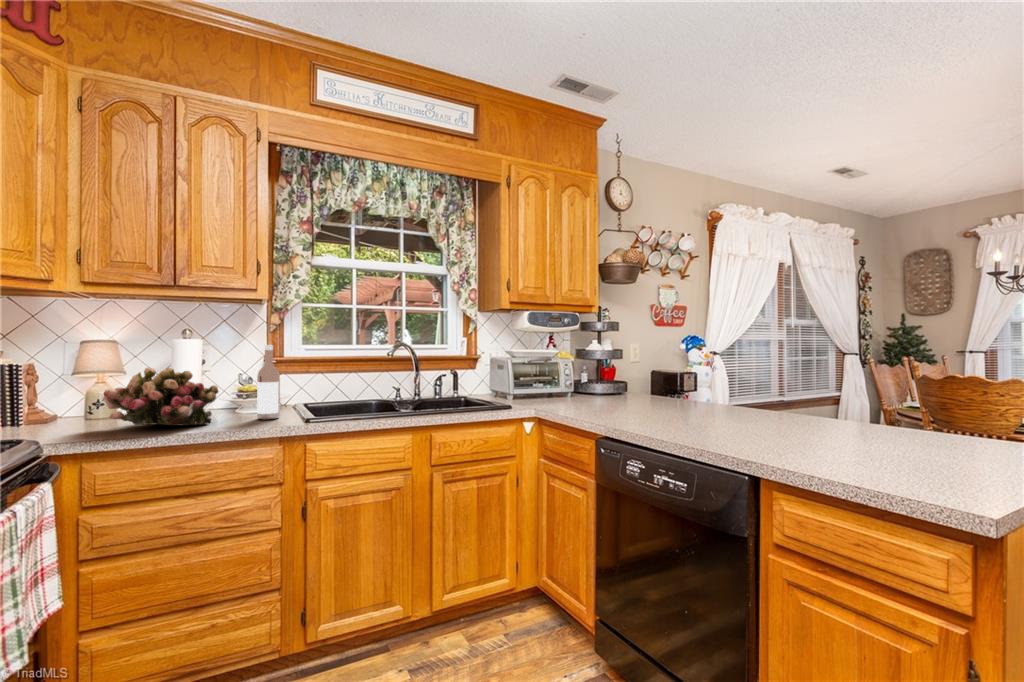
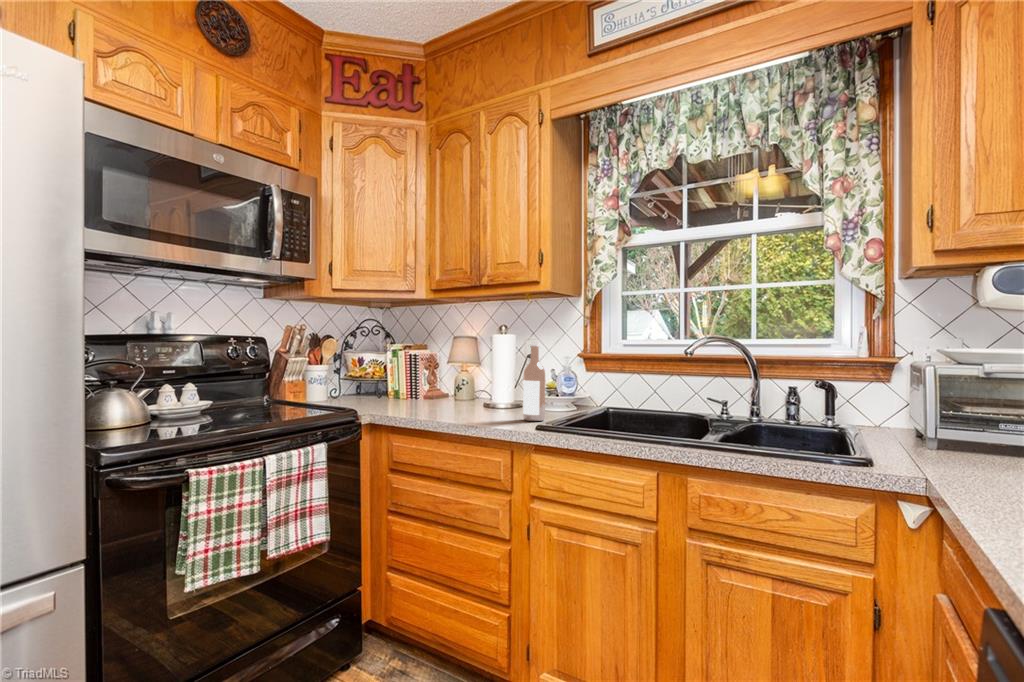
flower arrangement: present [103,367,218,426] -> none [410,361,502,417]

